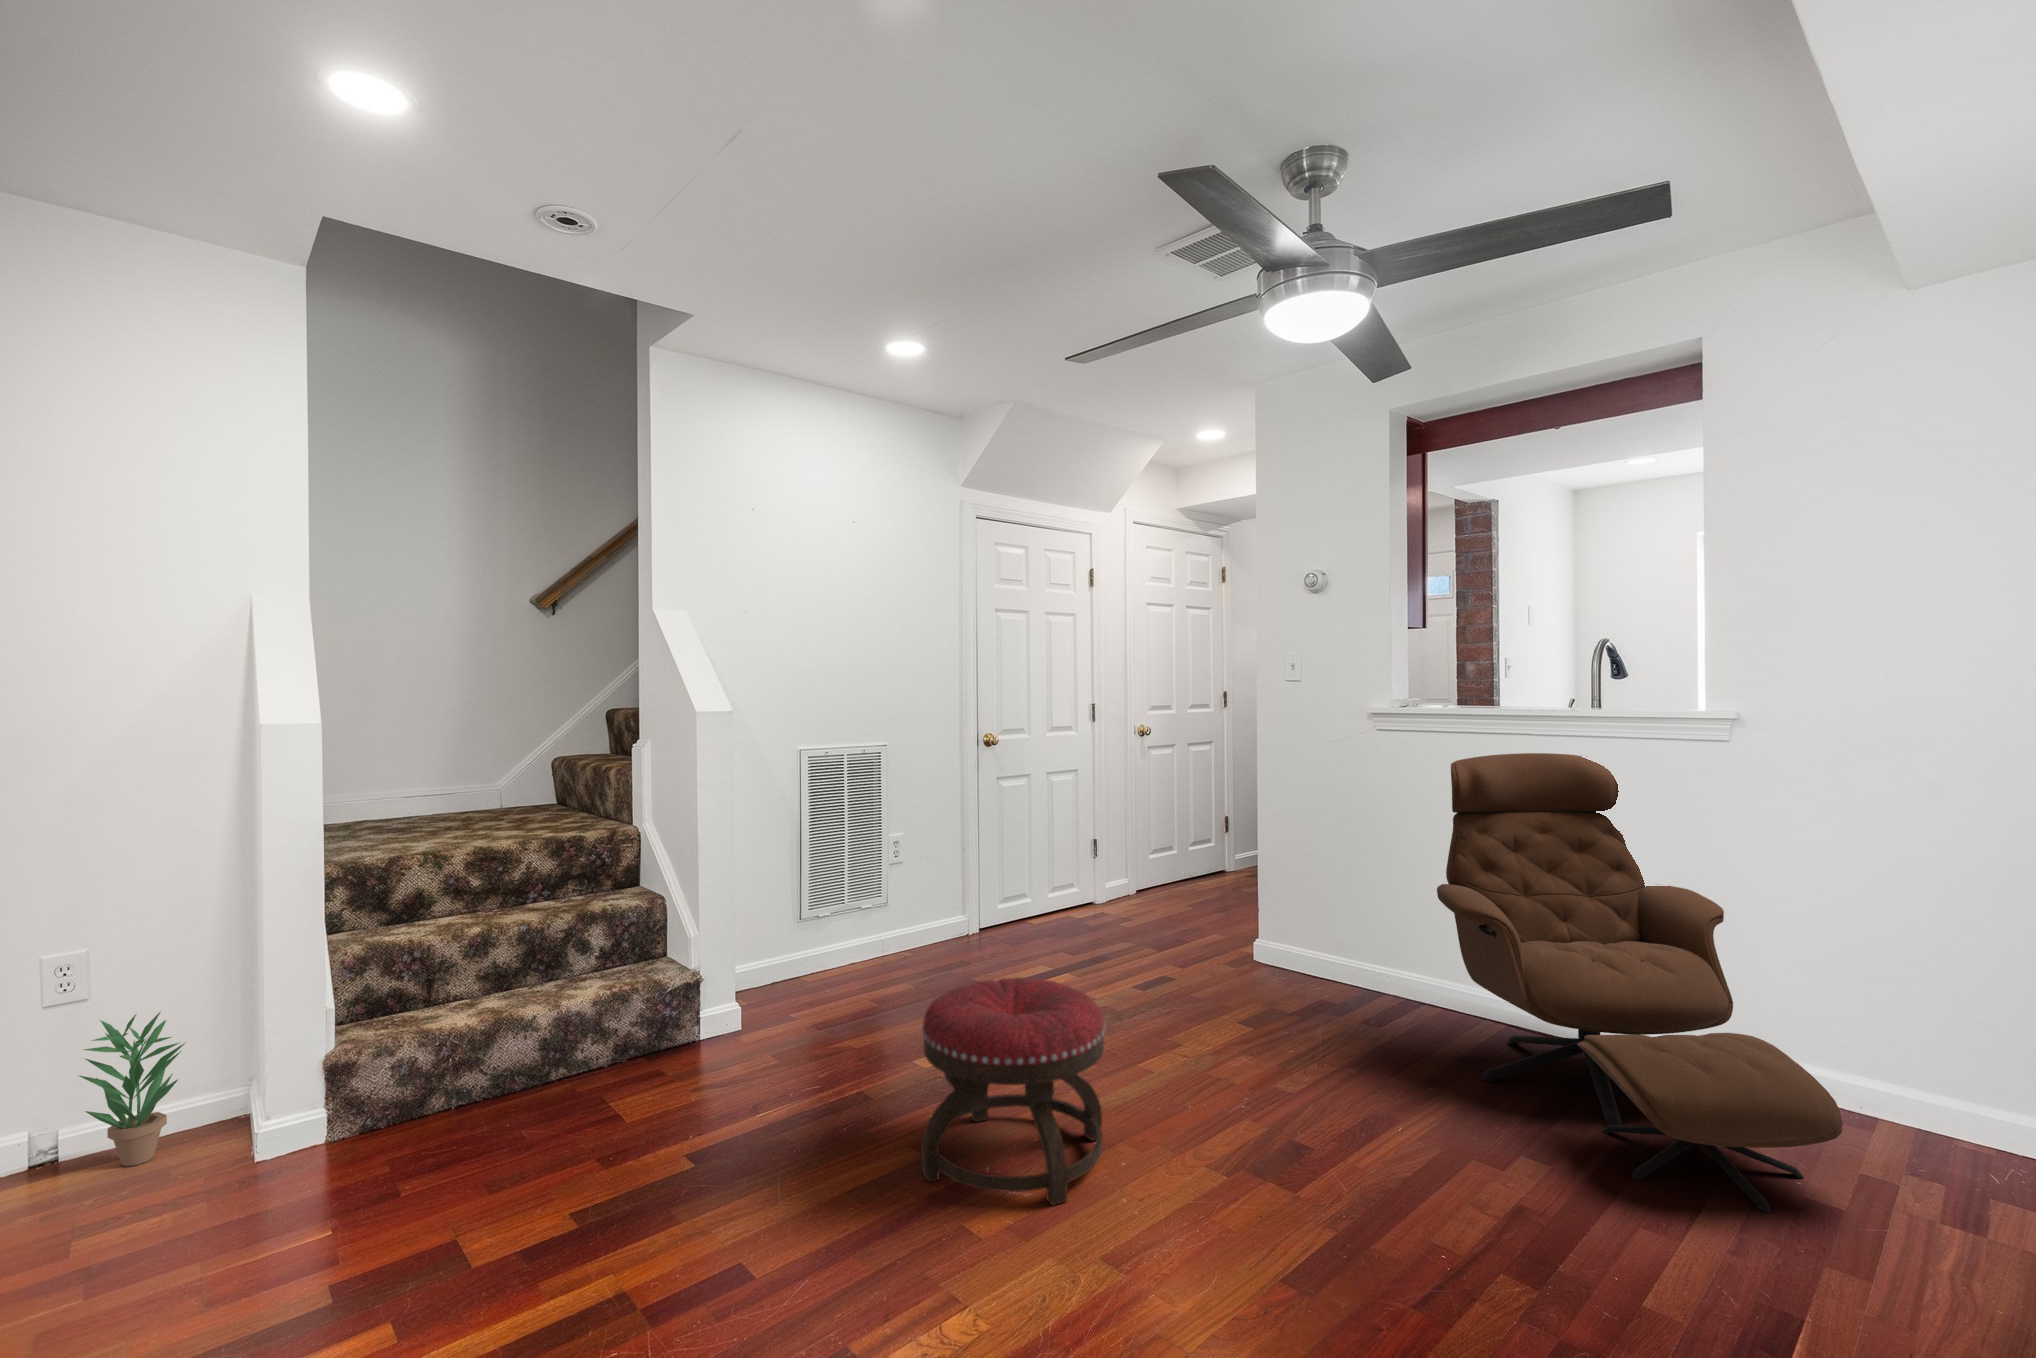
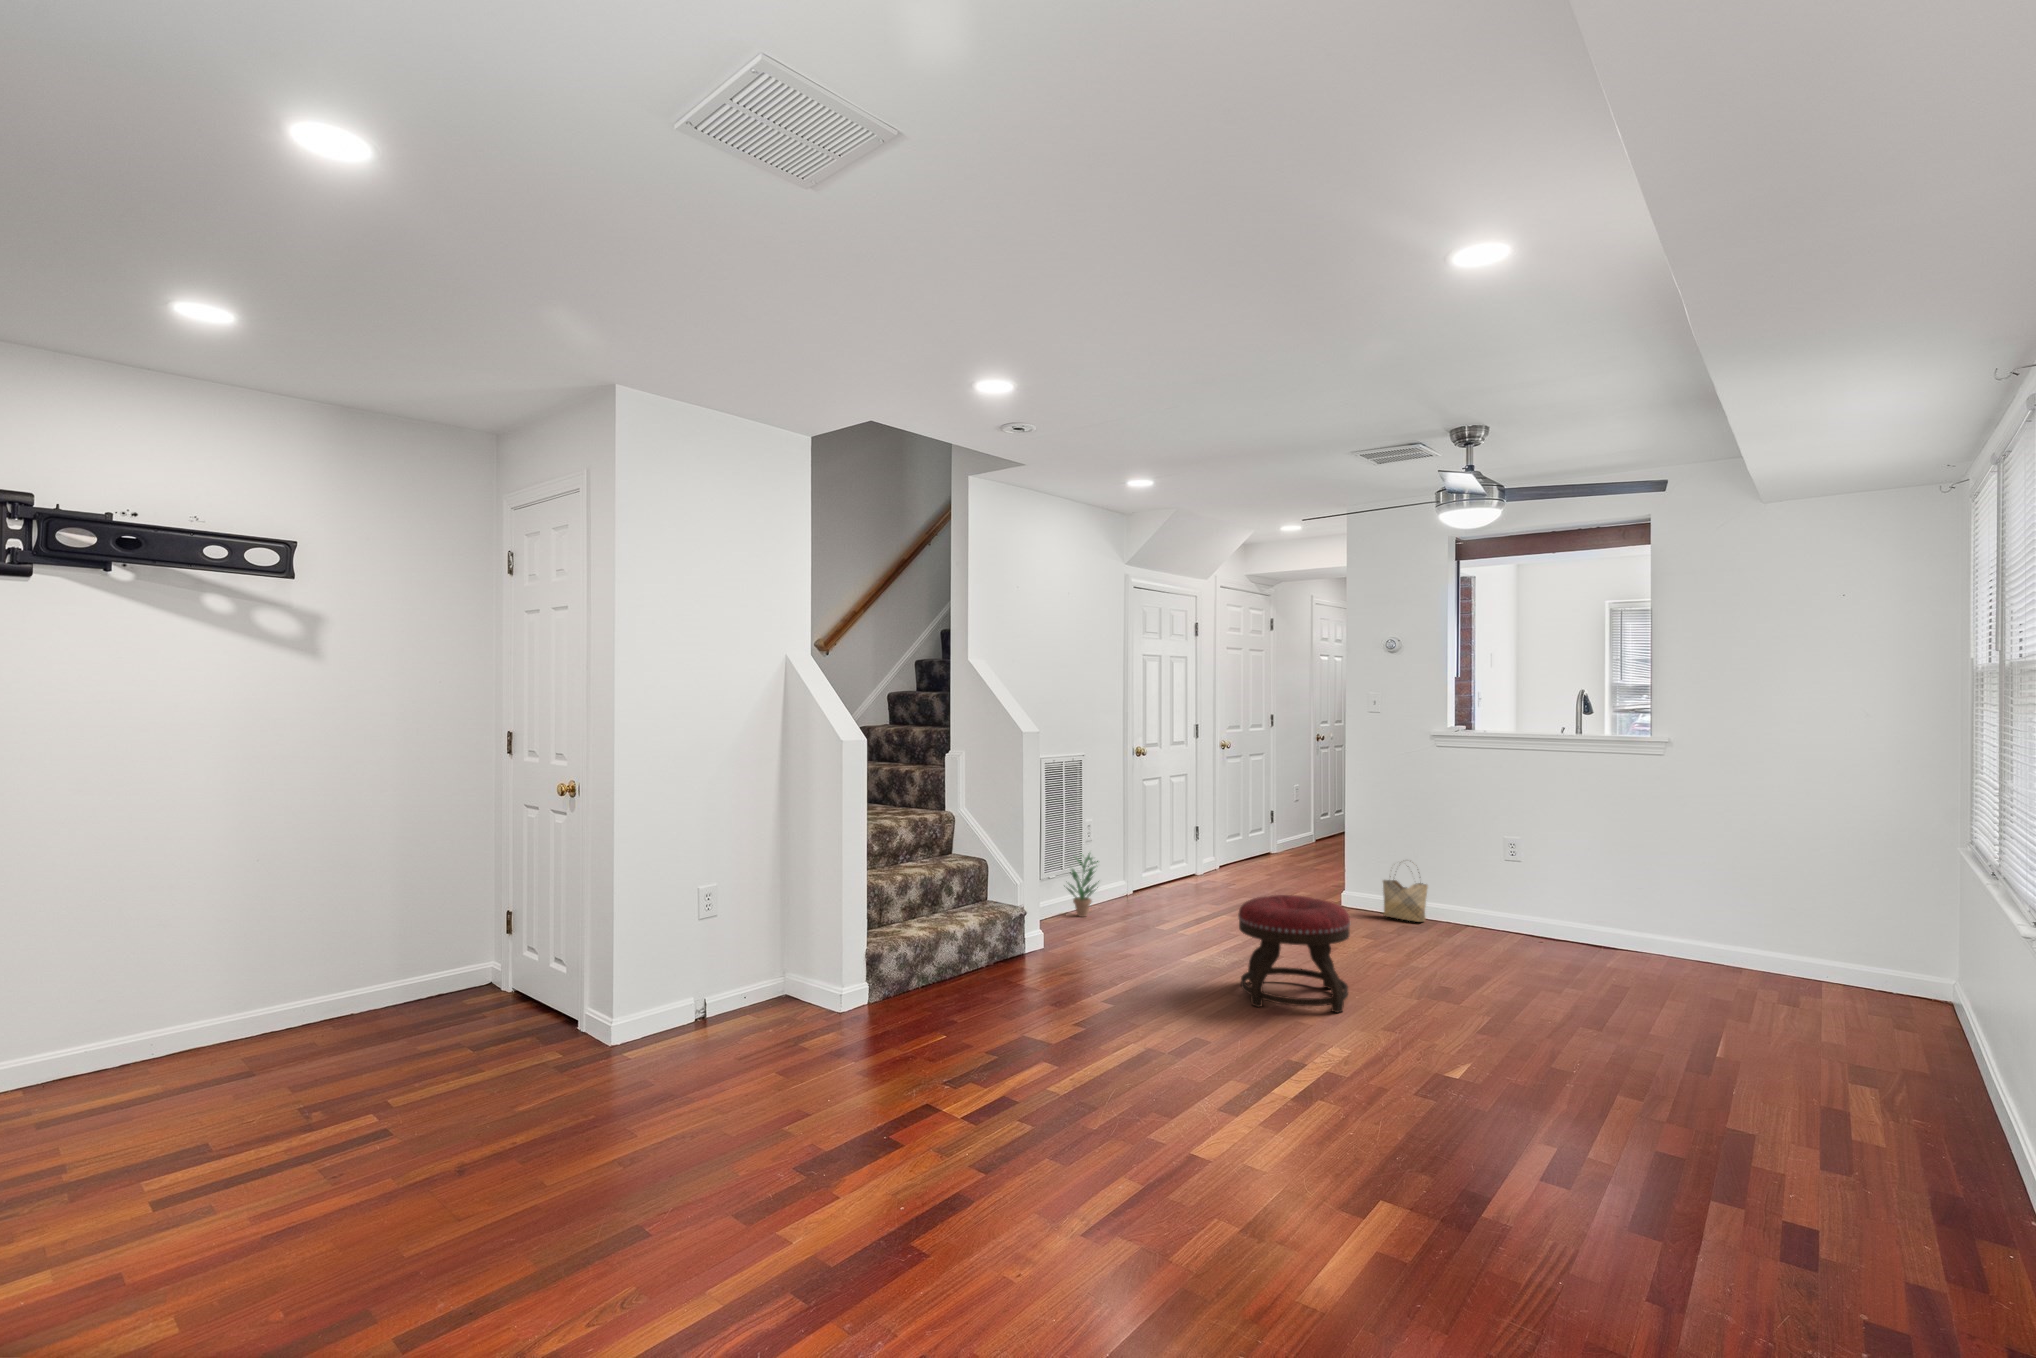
lounge chair: present [1437,753,1843,1212] -> none [1492,761,1737,1003]
woven basket: none [1300,900,1364,995] -> present [1383,866,1428,922]
potted plant: present [80,1012,185,1166] -> present [1064,854,1099,917]

